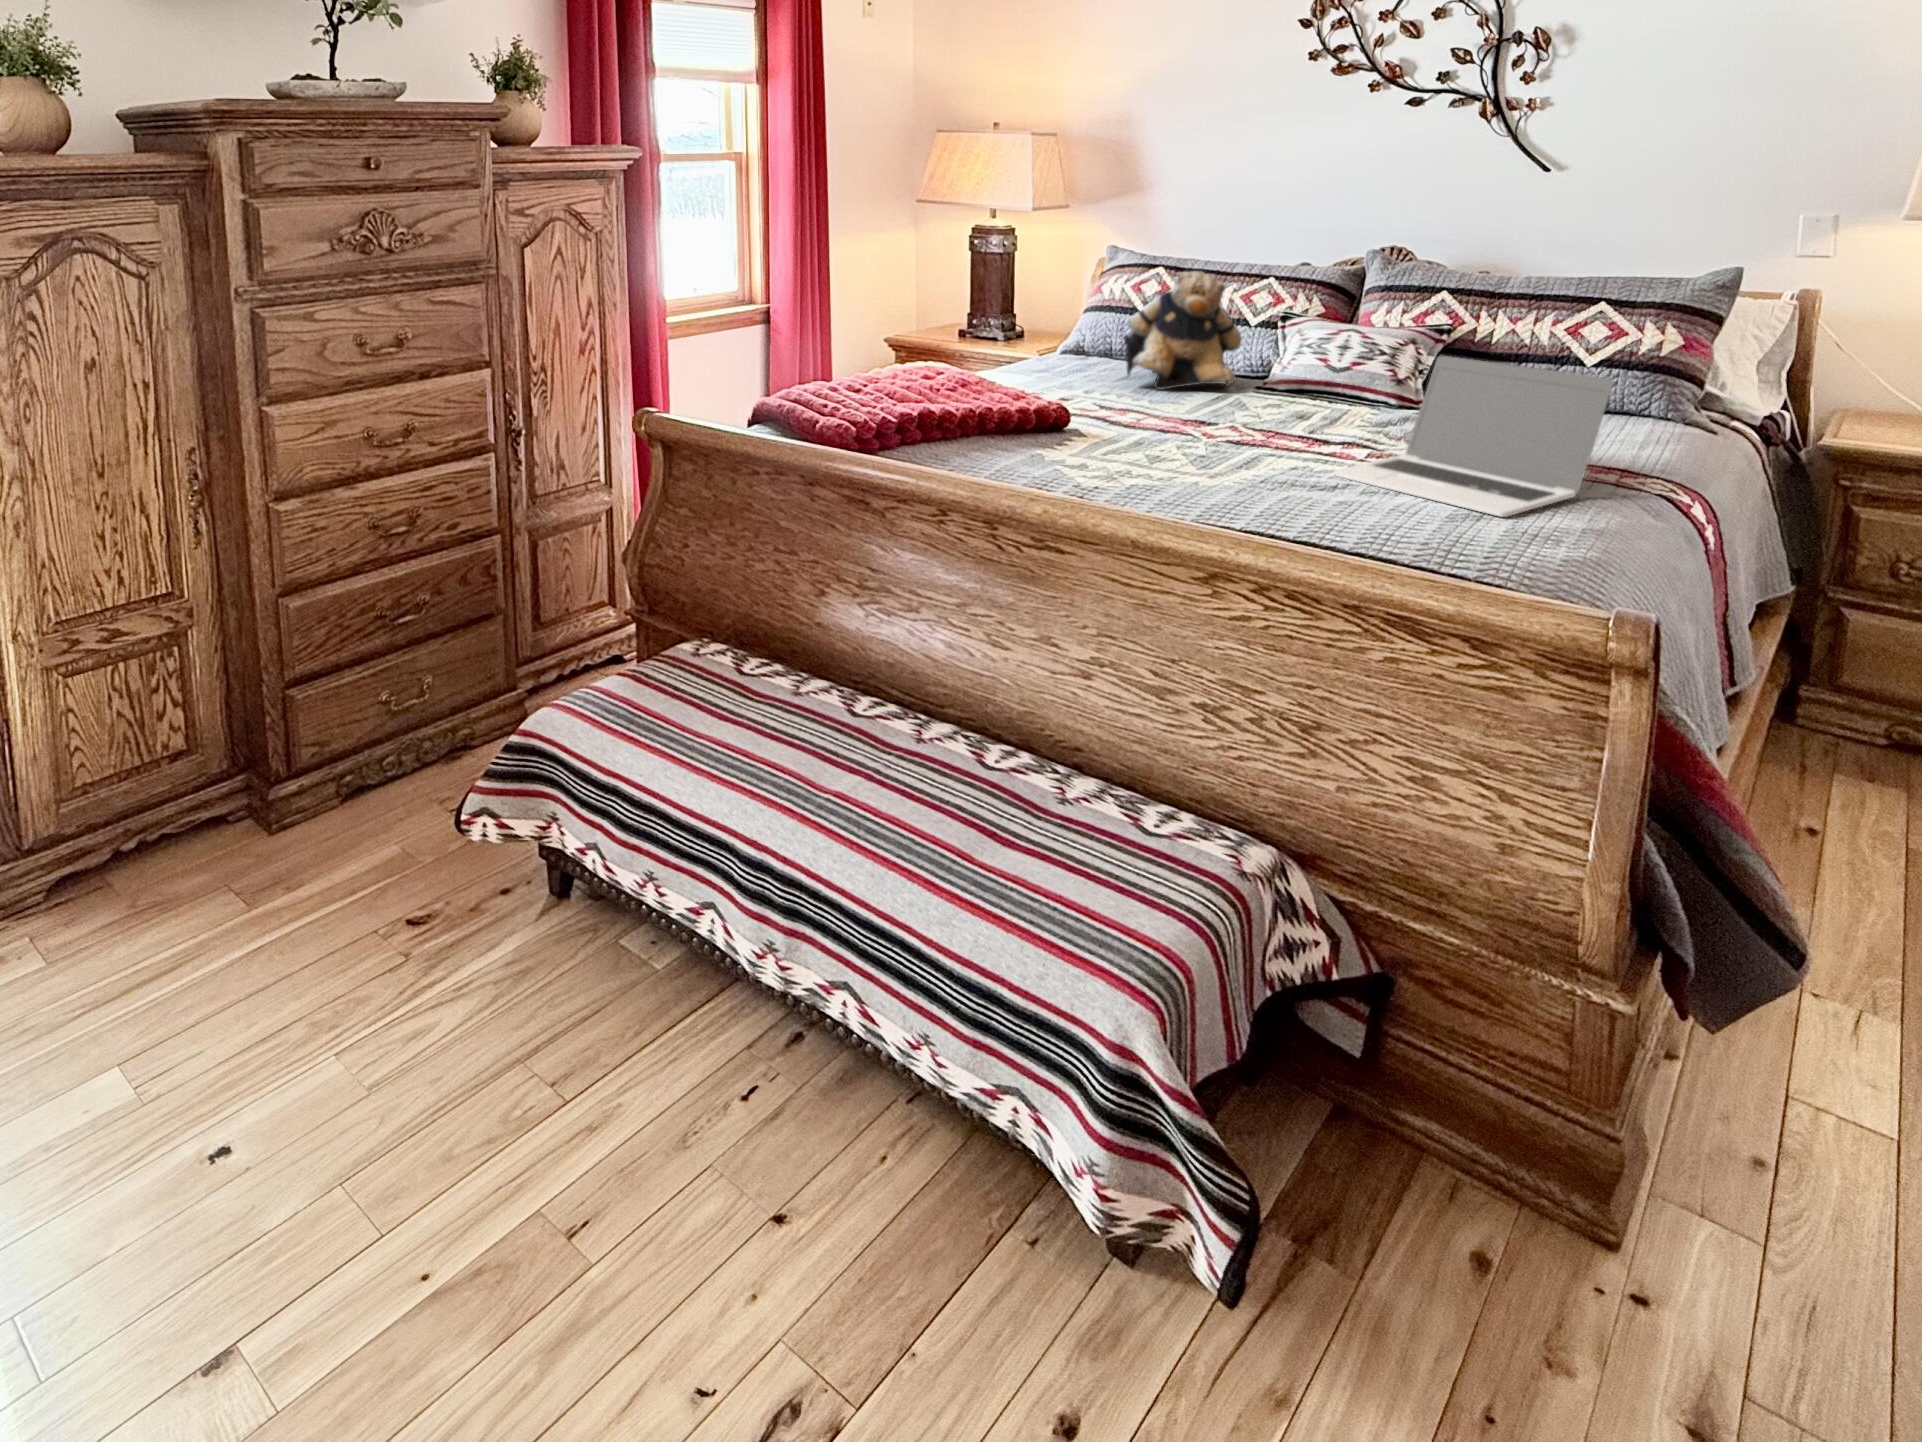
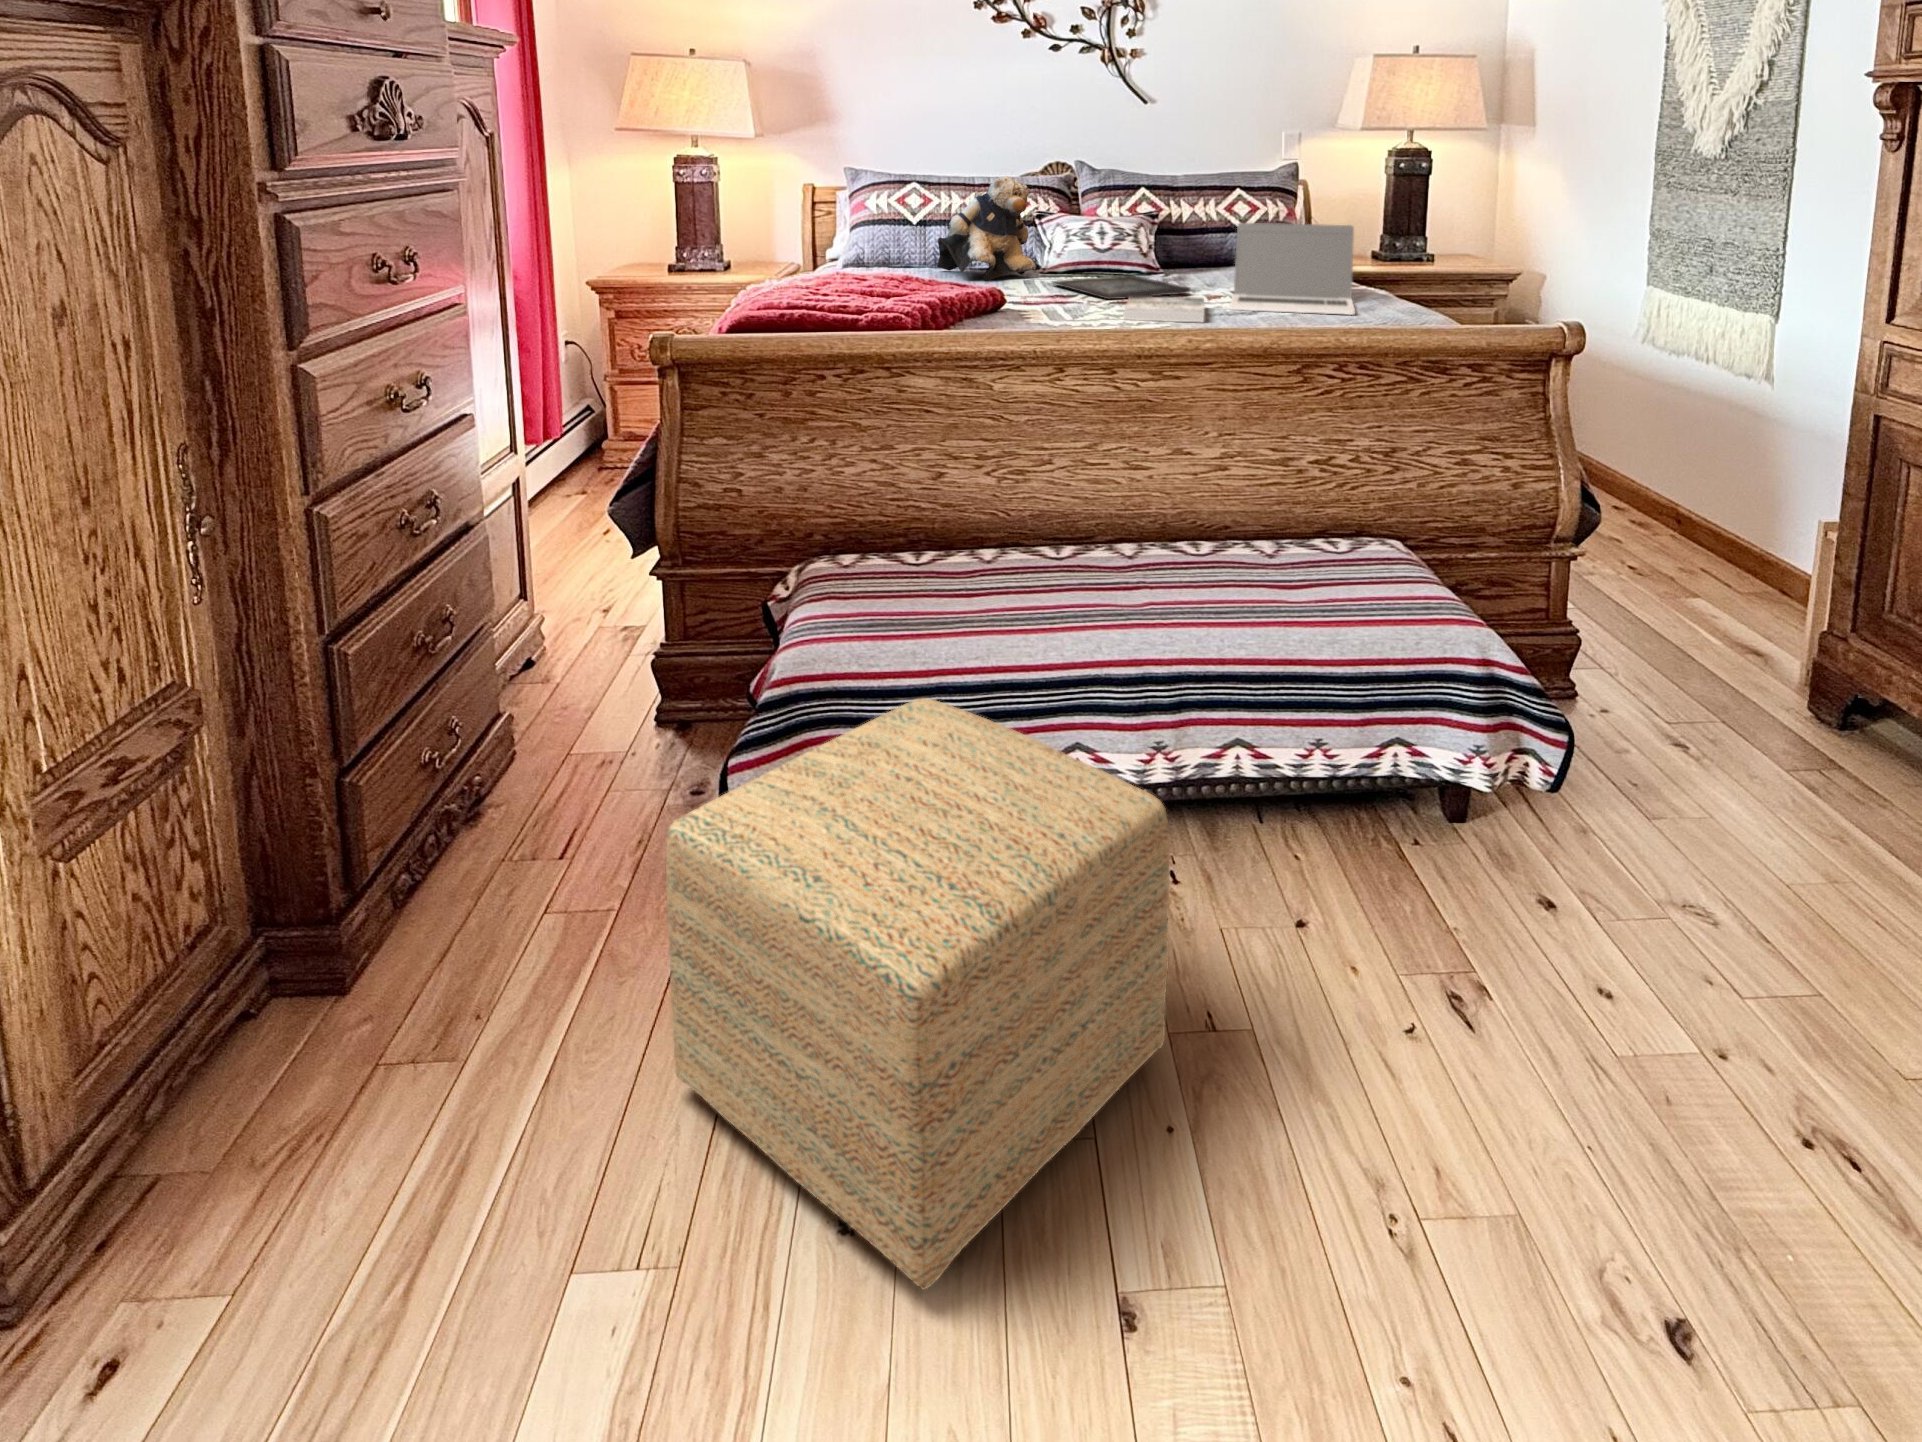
tray: none [1211,401,1354,443] -> present [1052,275,1190,299]
book: none [1137,436,1298,487] -> present [1124,296,1204,322]
ottoman: none [97,789,535,1242] -> present [666,698,1170,1289]

